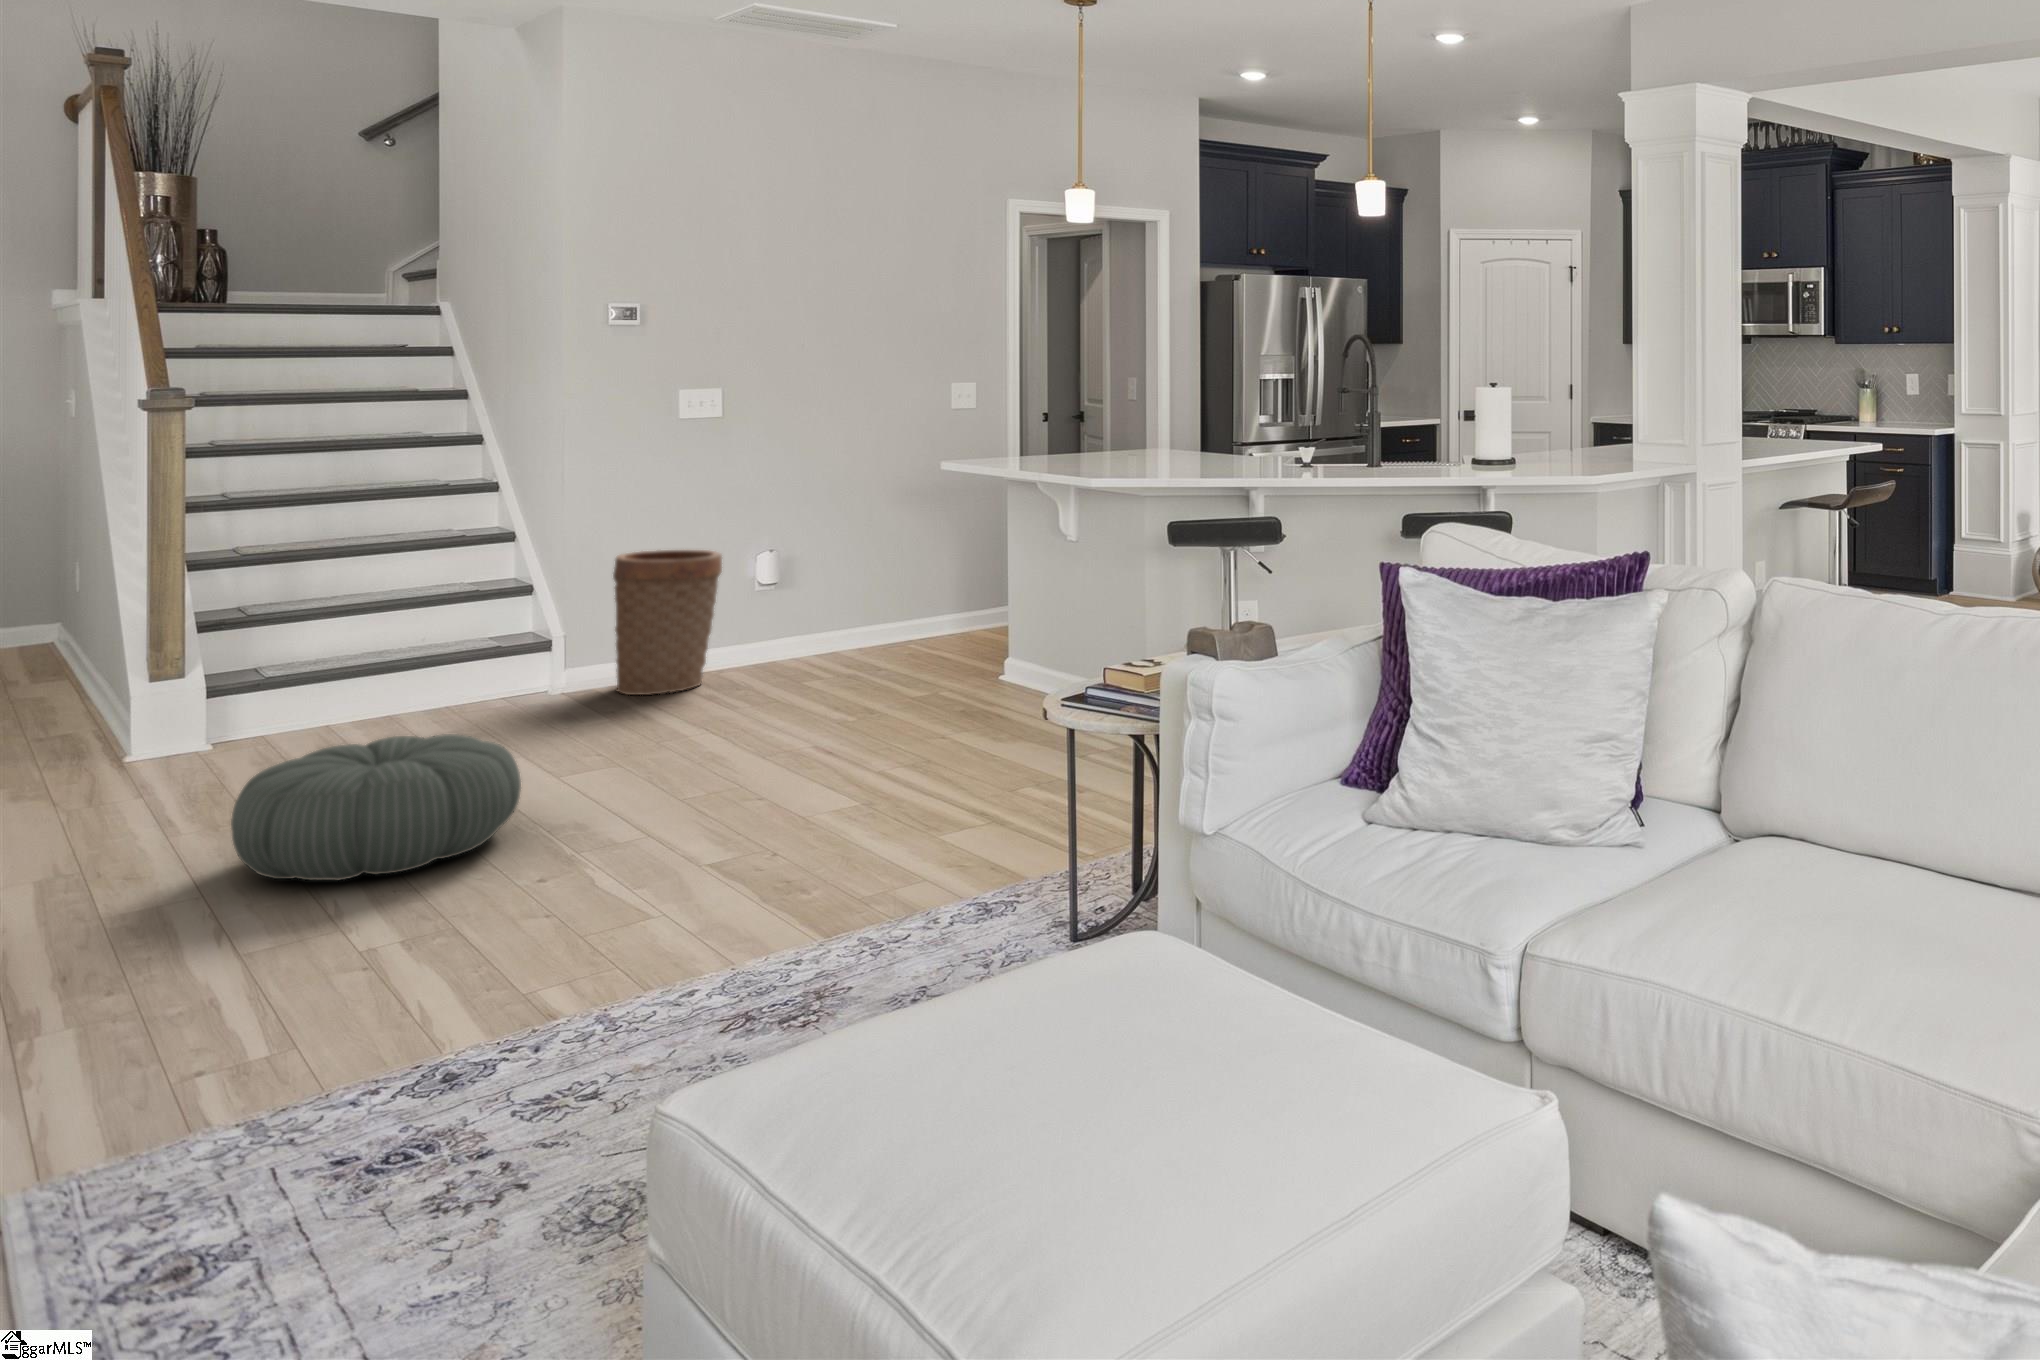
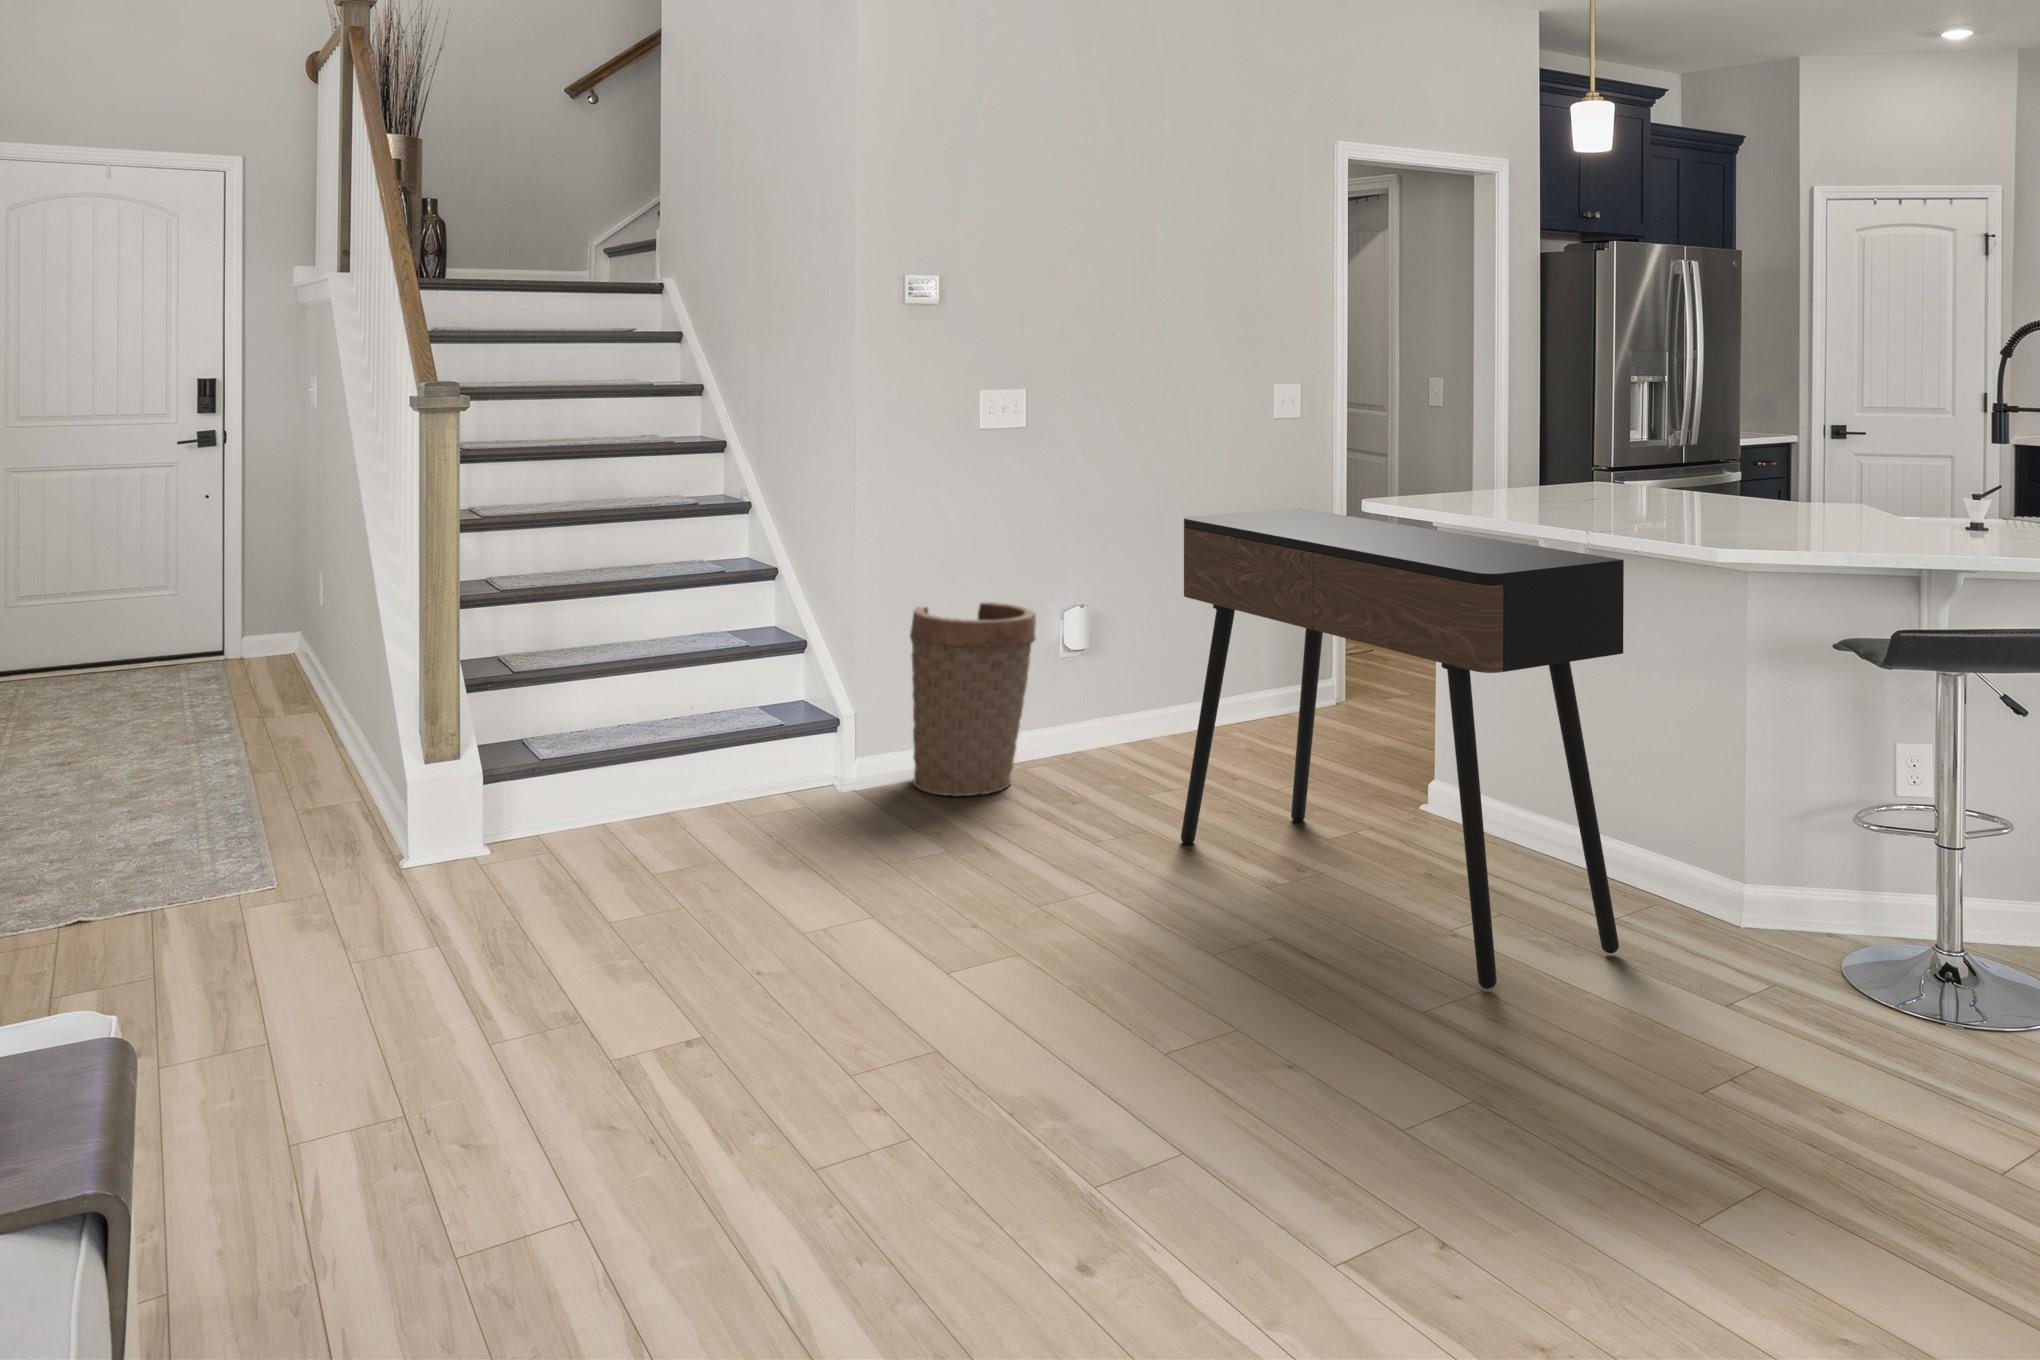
console table: none [809,467,1069,767] -> present [1181,508,1624,989]
pouf: present [231,734,521,880] -> none [590,904,940,1151]

